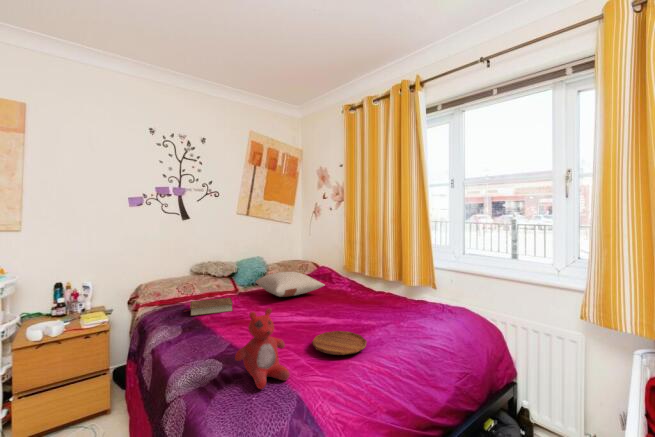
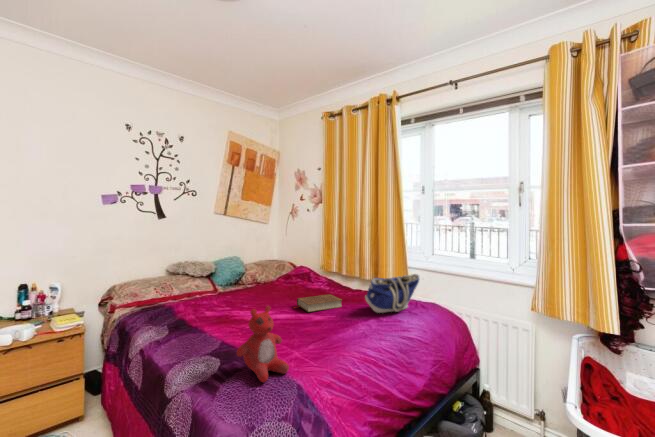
pillow: present [256,272,324,297] -> none [236,271,305,296]
tote bag: none [384,275,445,317] -> present [365,274,419,313]
book: present [190,298,233,316] -> present [294,294,342,312]
tray: present [312,331,367,355] -> none [304,327,355,348]

